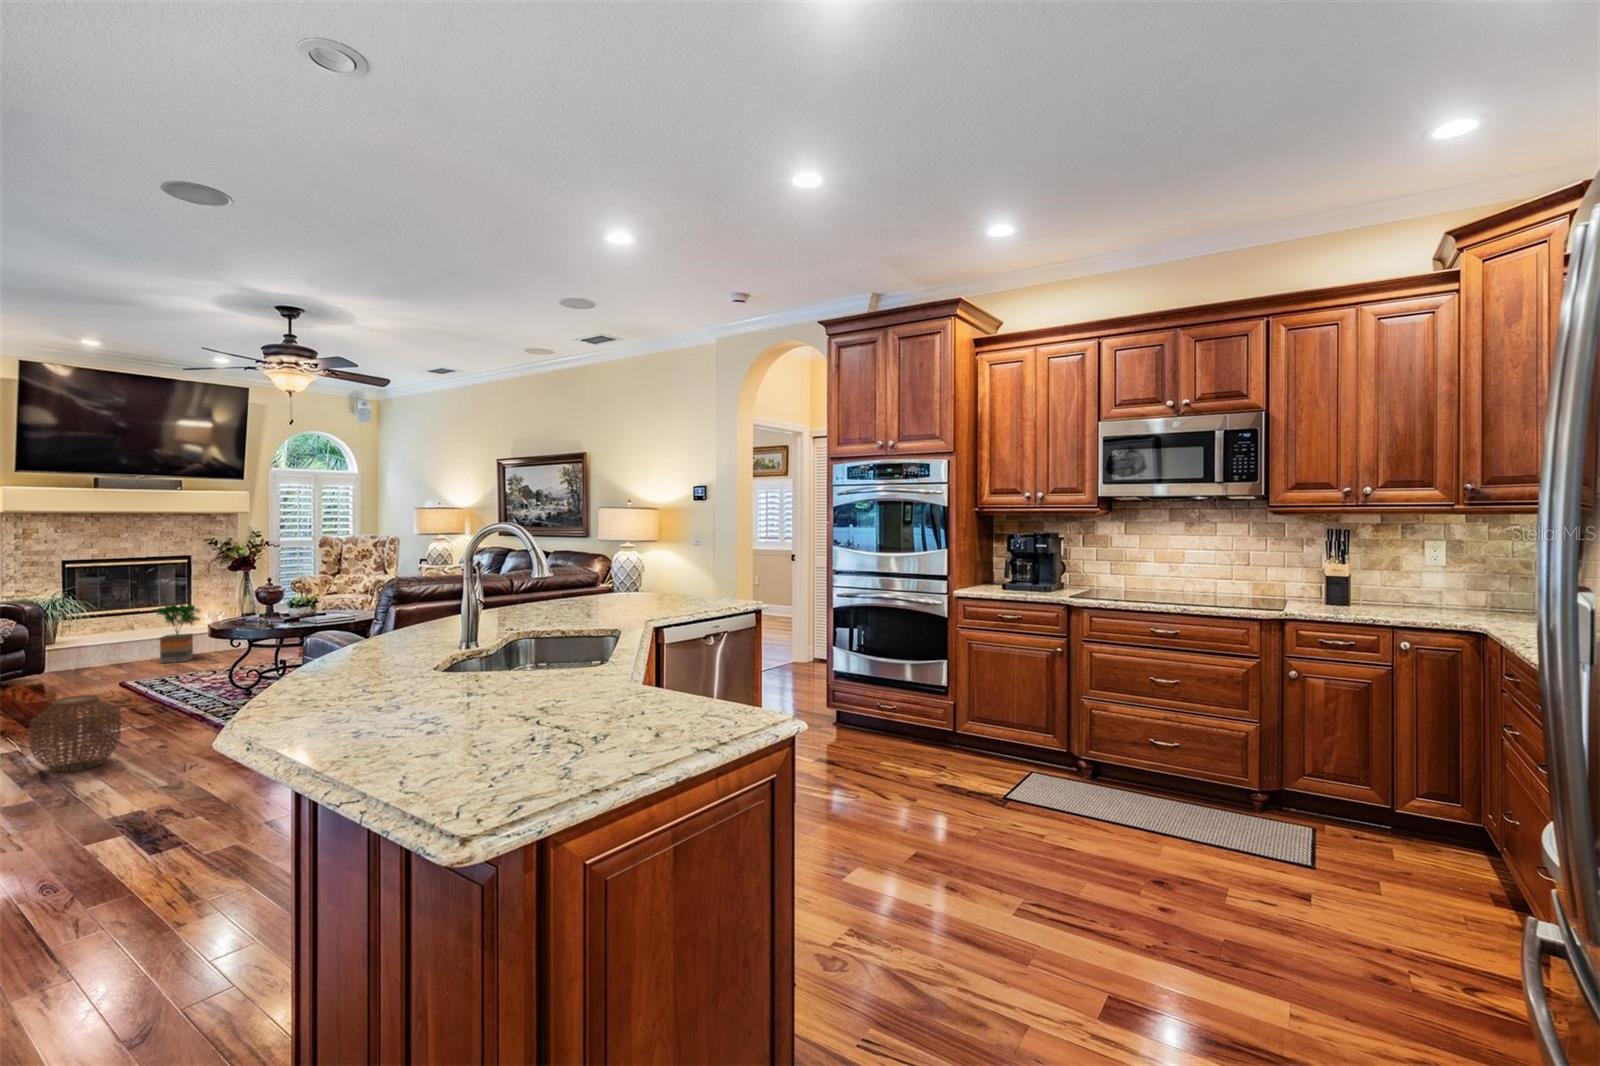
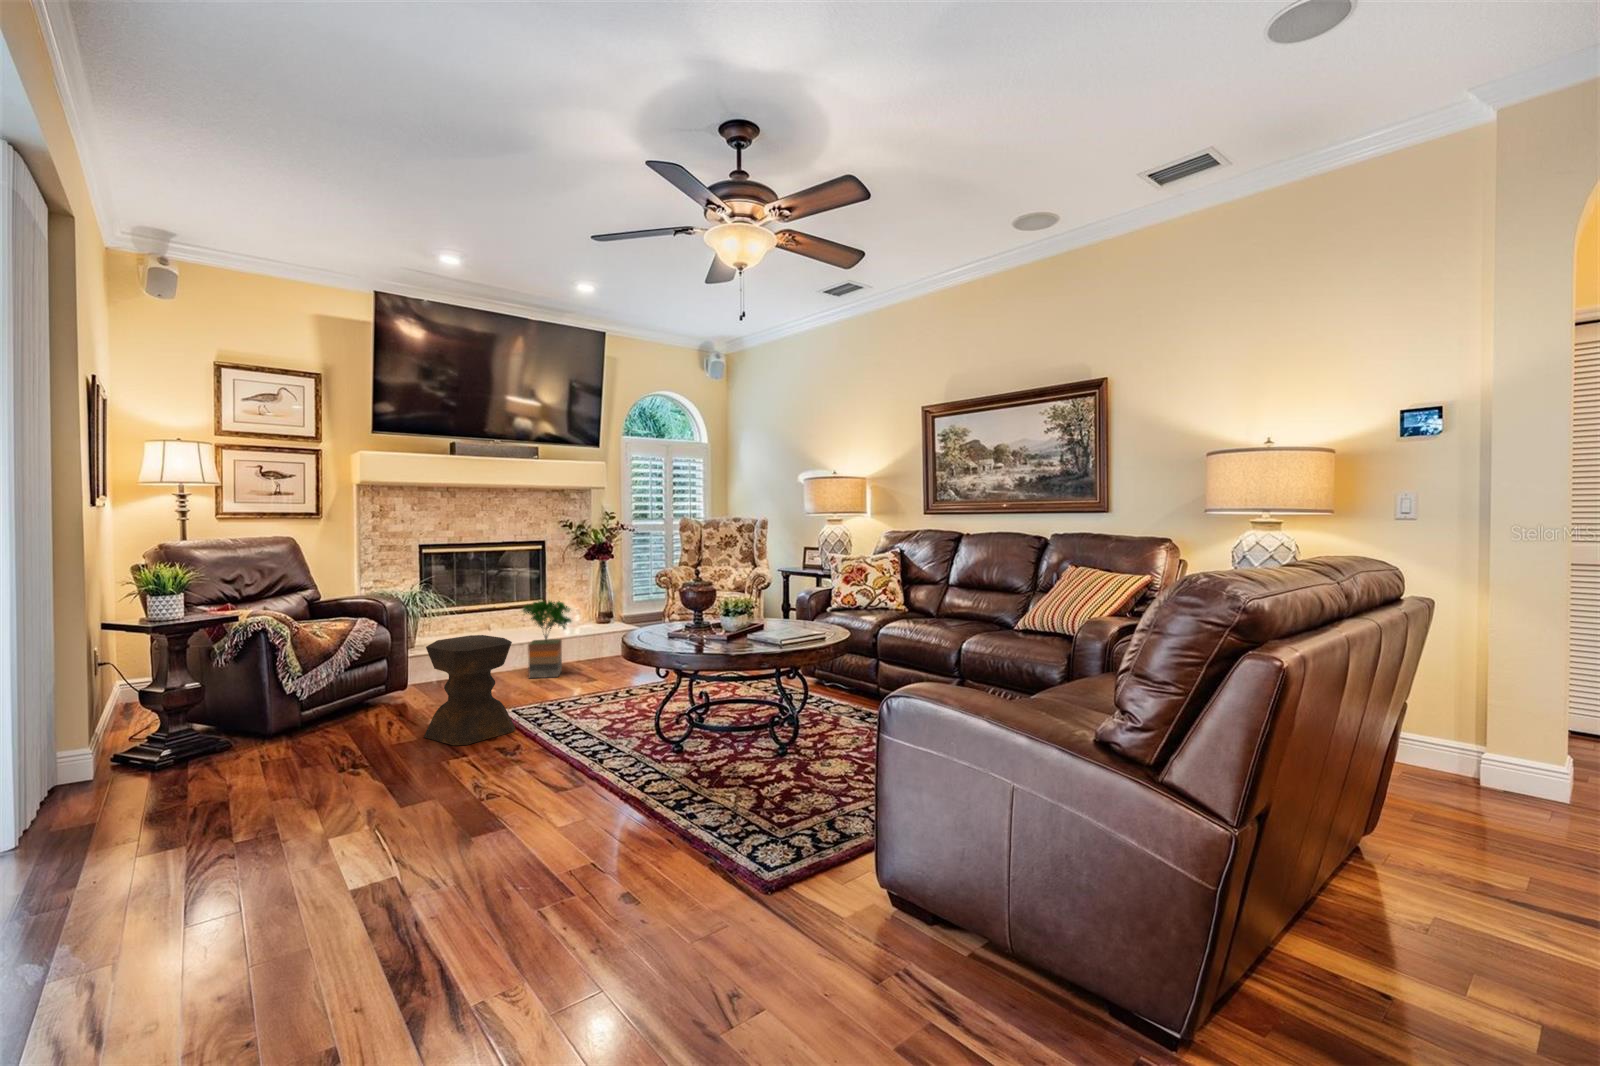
stool: none [54,628,131,701] -> present [424,635,515,745]
woven basket: present [30,695,121,772] -> none [429,798,584,983]

